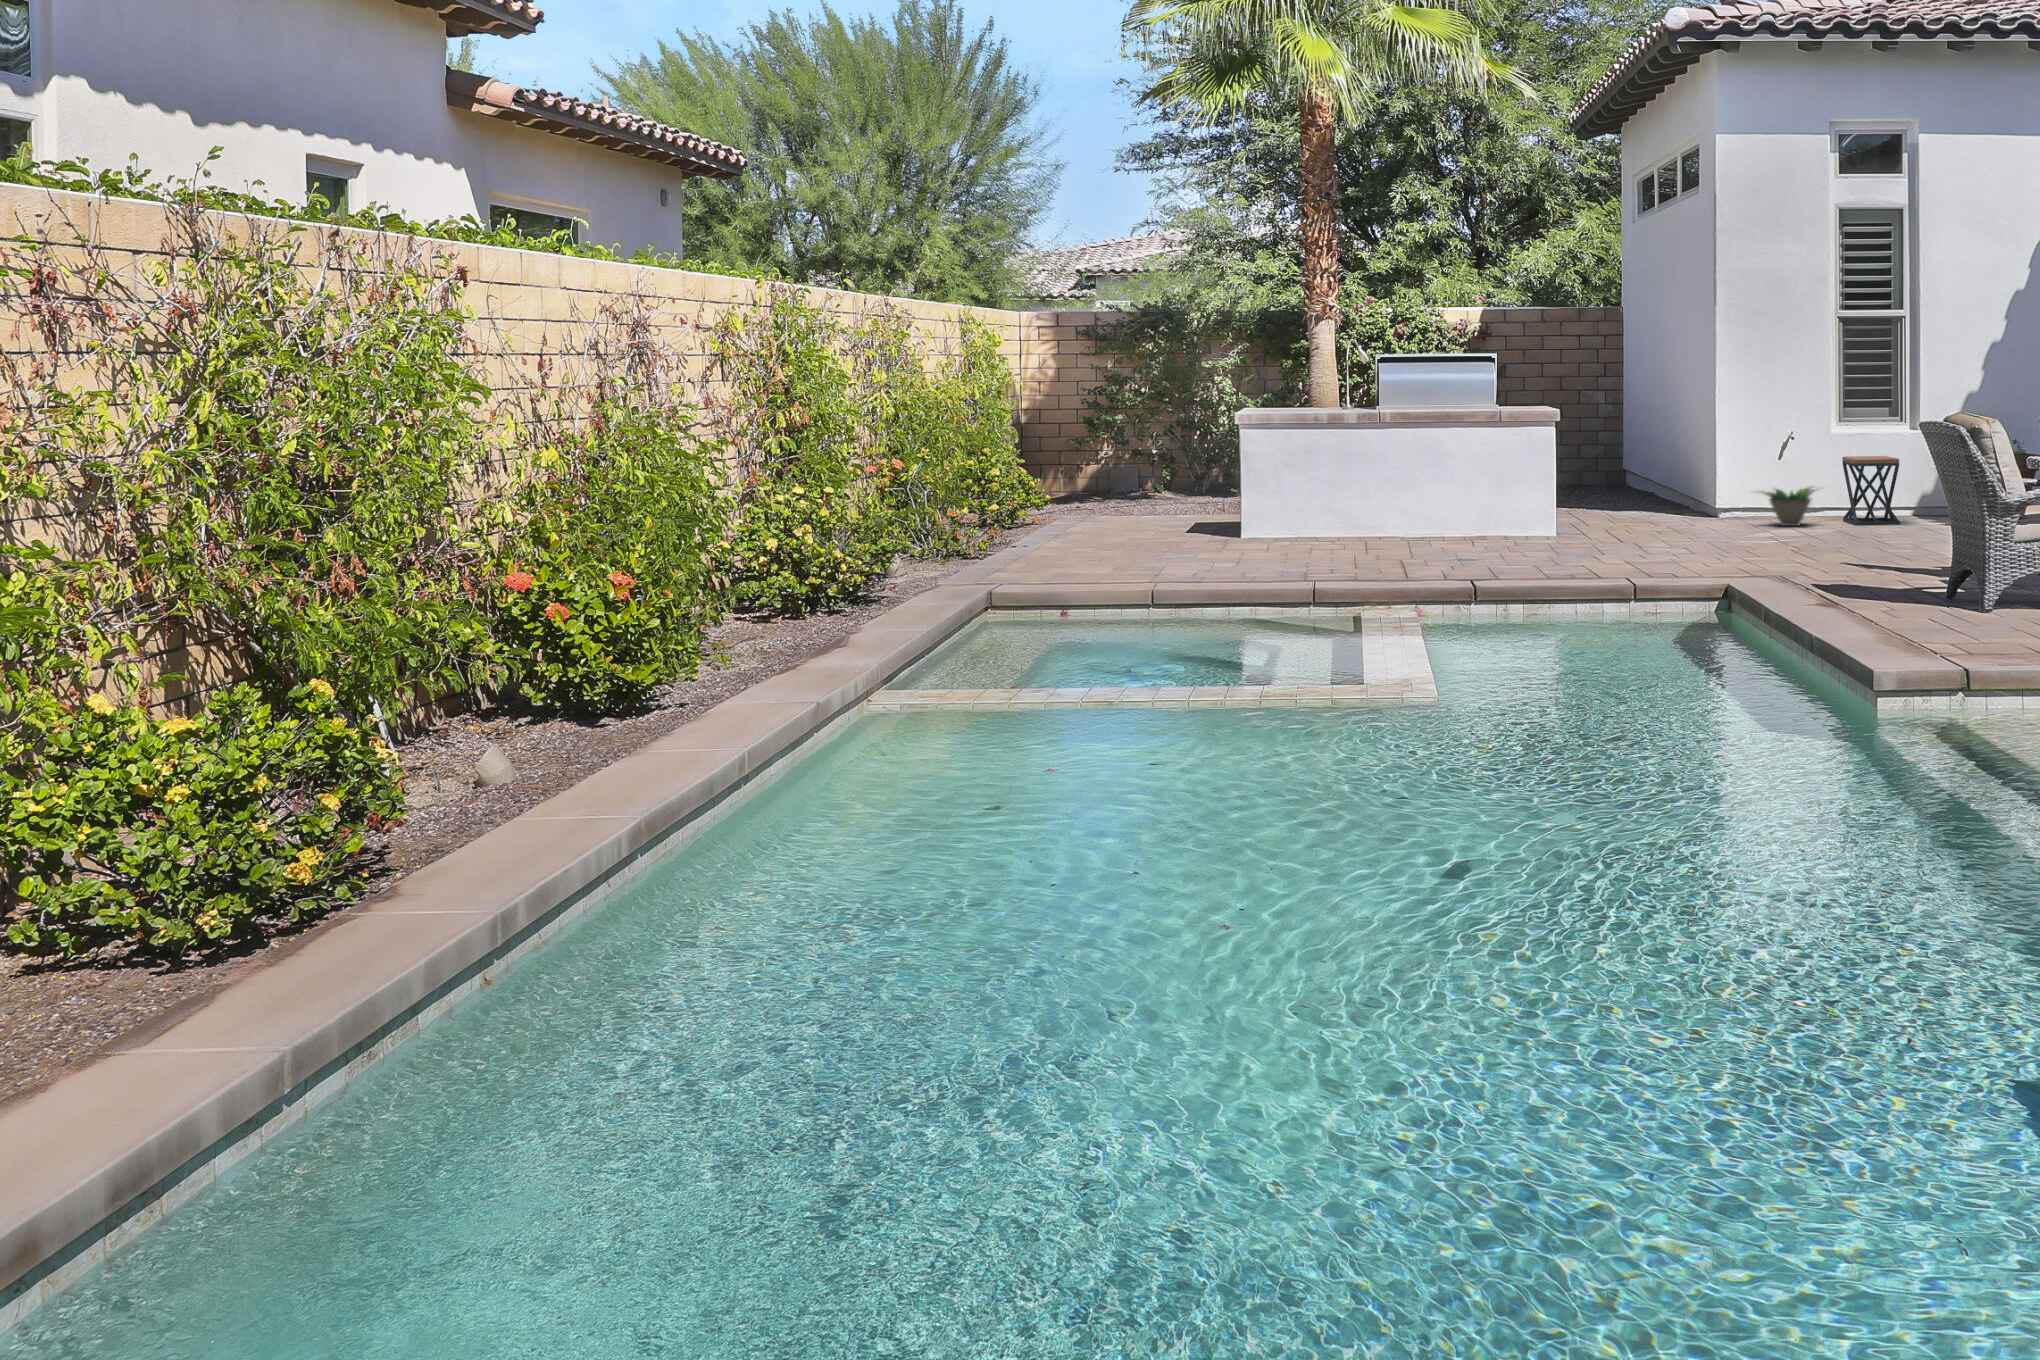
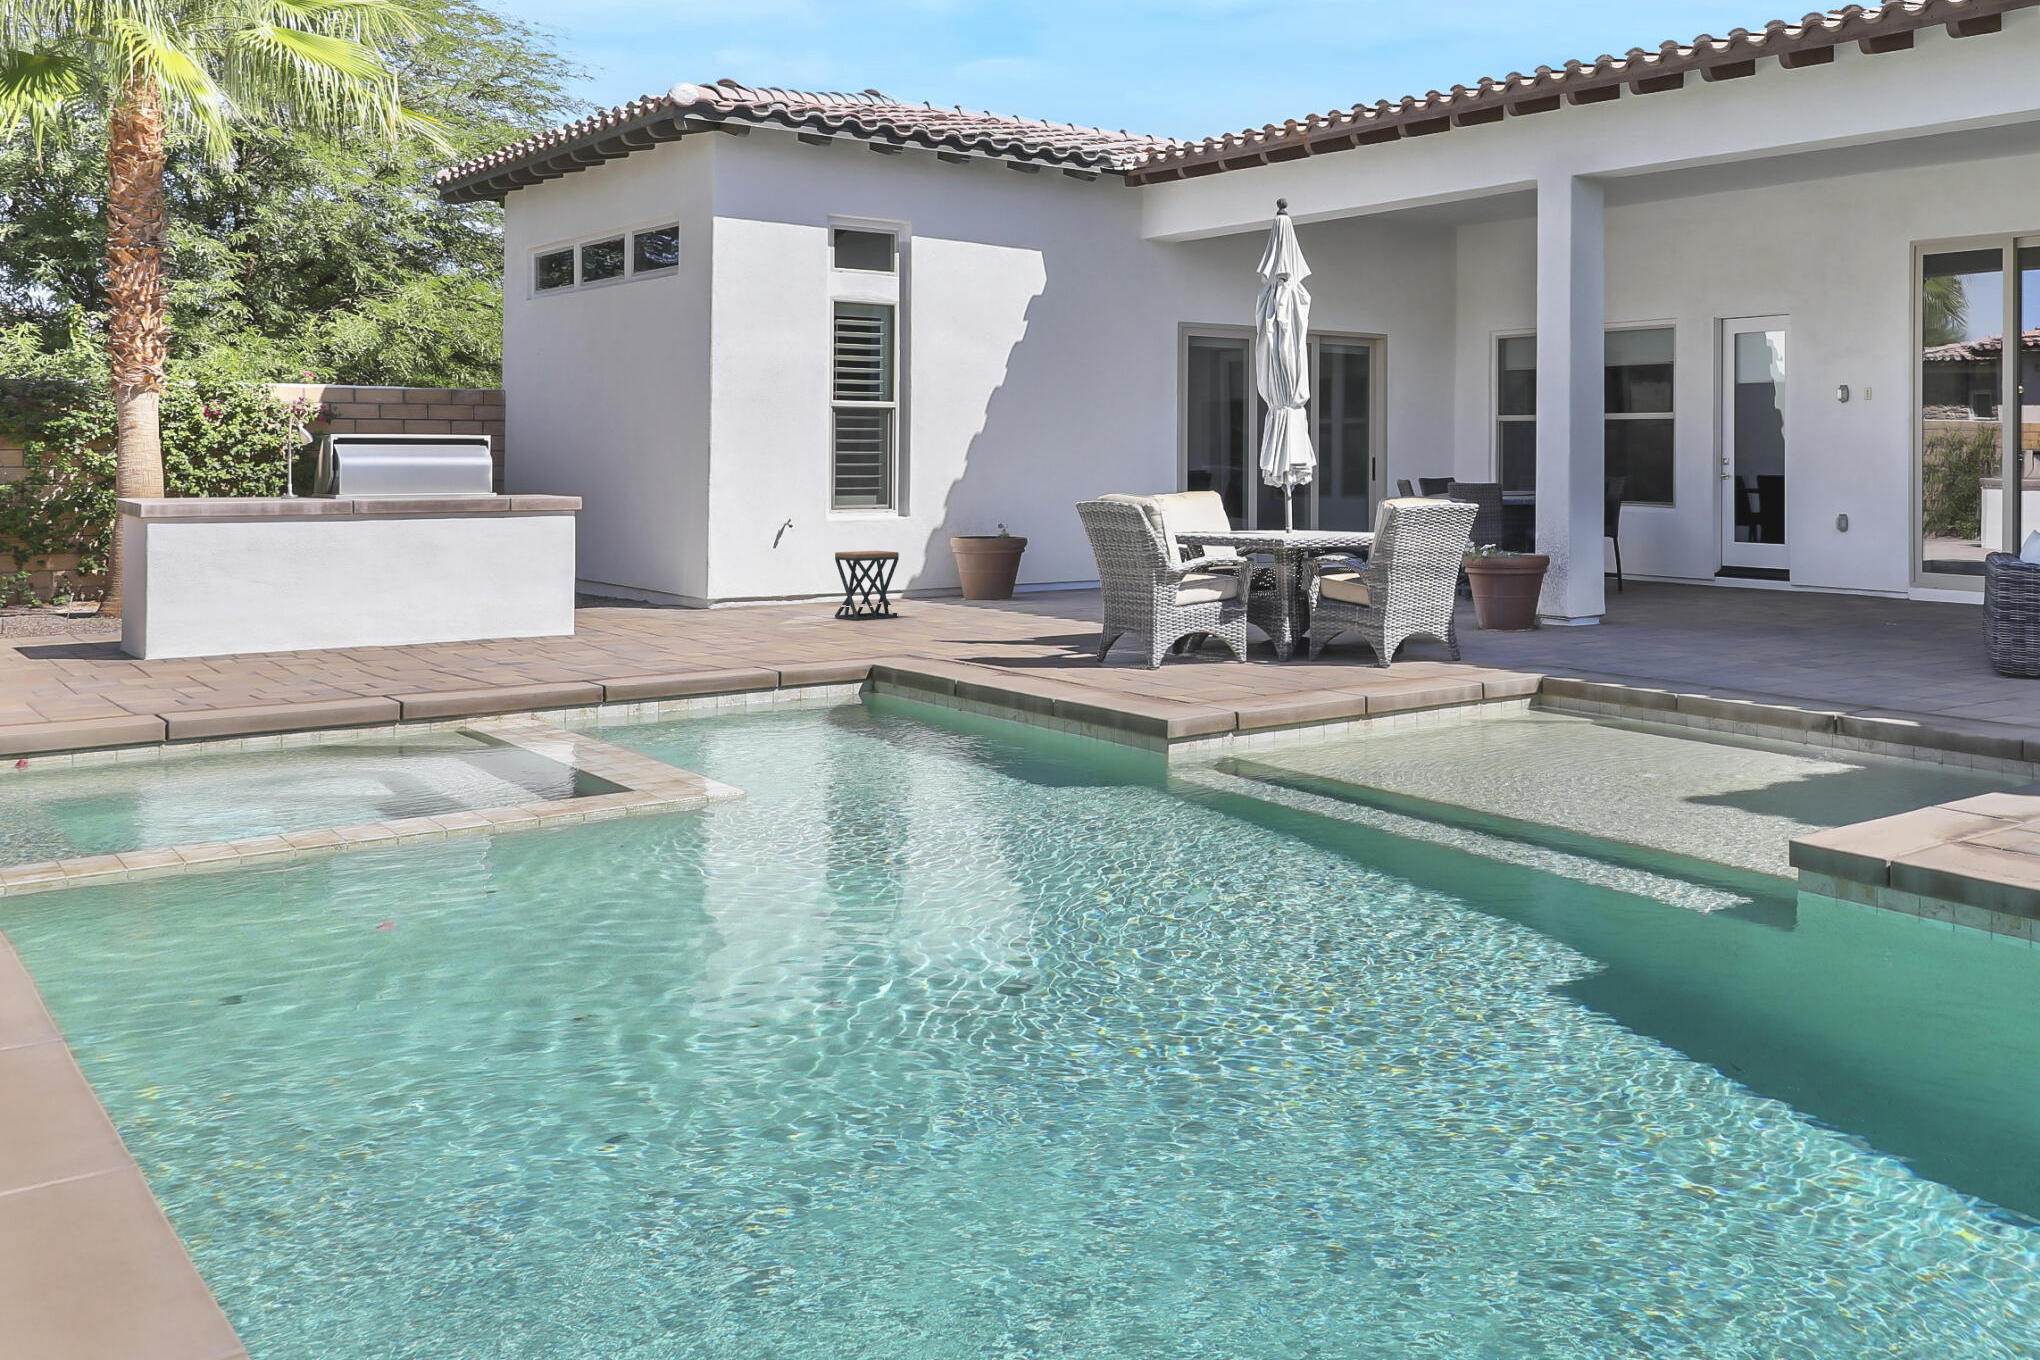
decorative plant: present [1763,487,1815,526] -> none [746,583,827,625]

